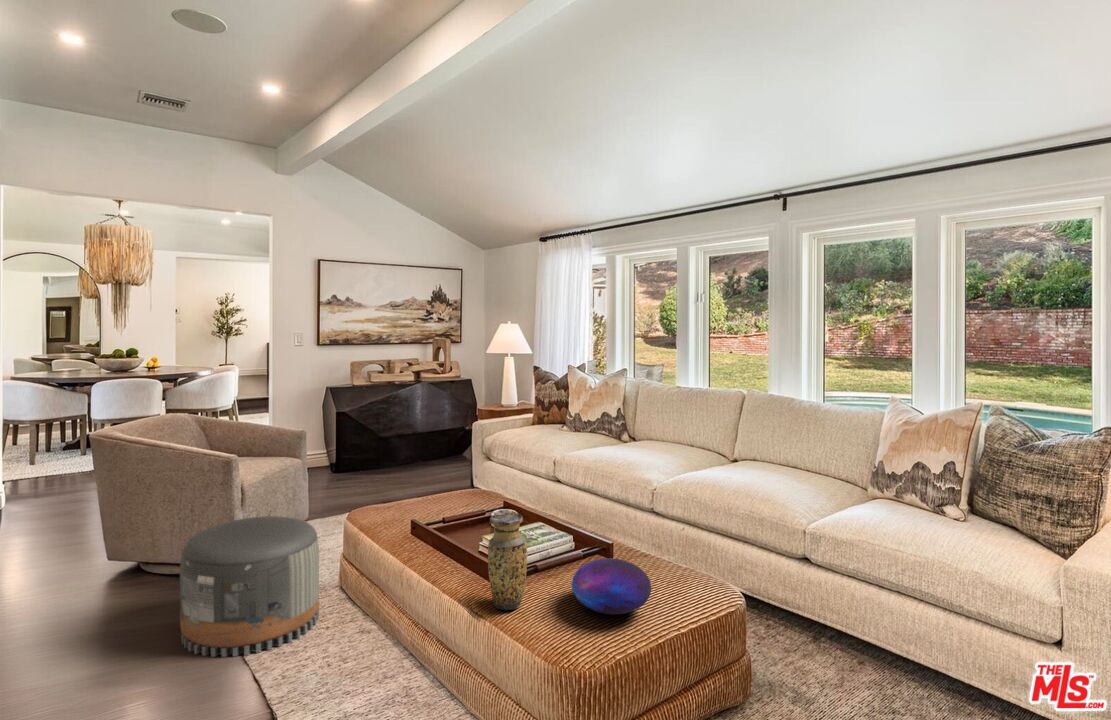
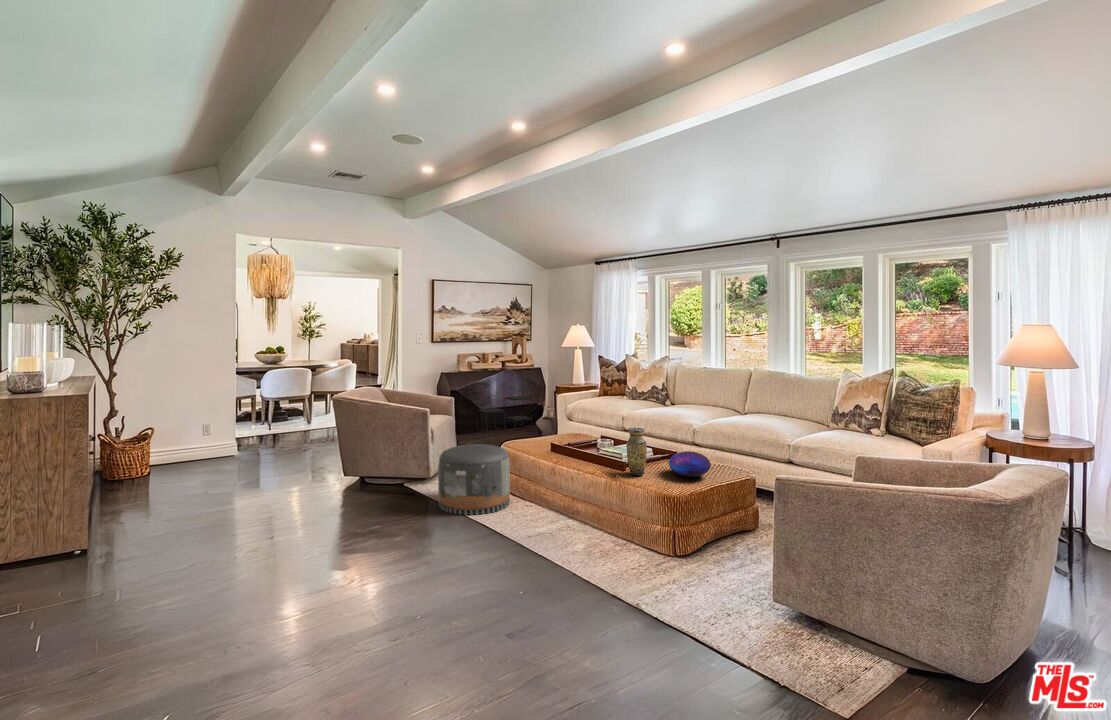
side table: none [373,419,451,471] -> present [477,396,532,433]

